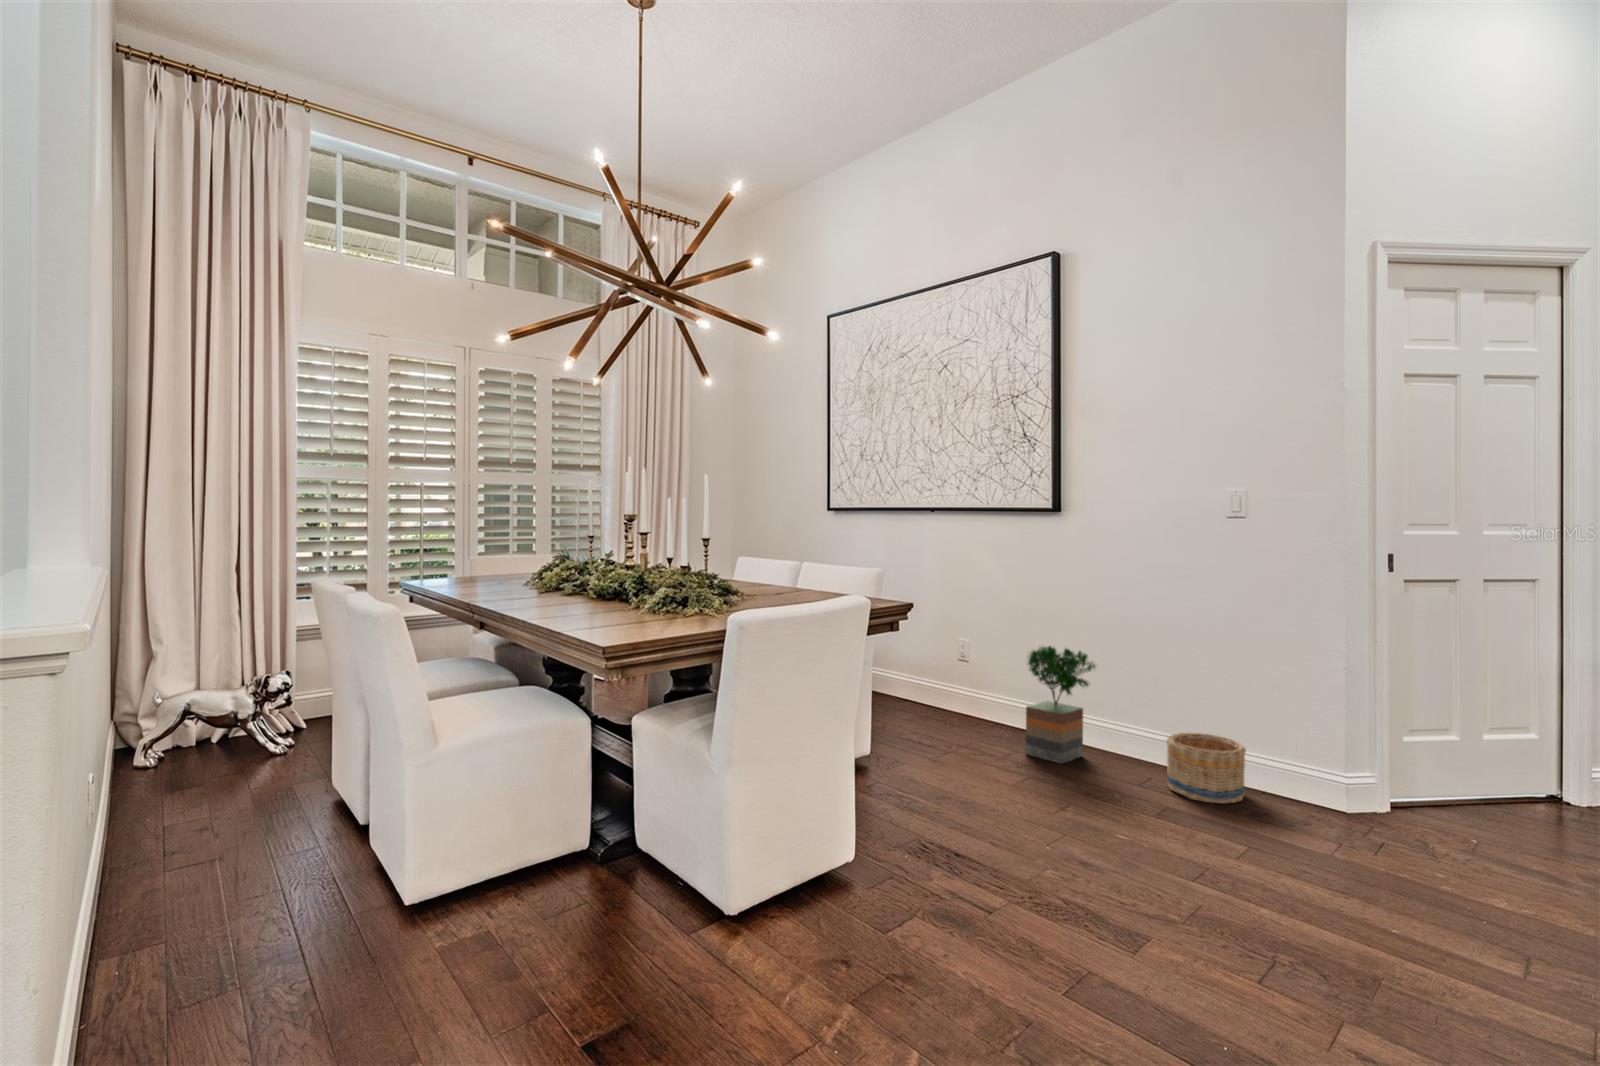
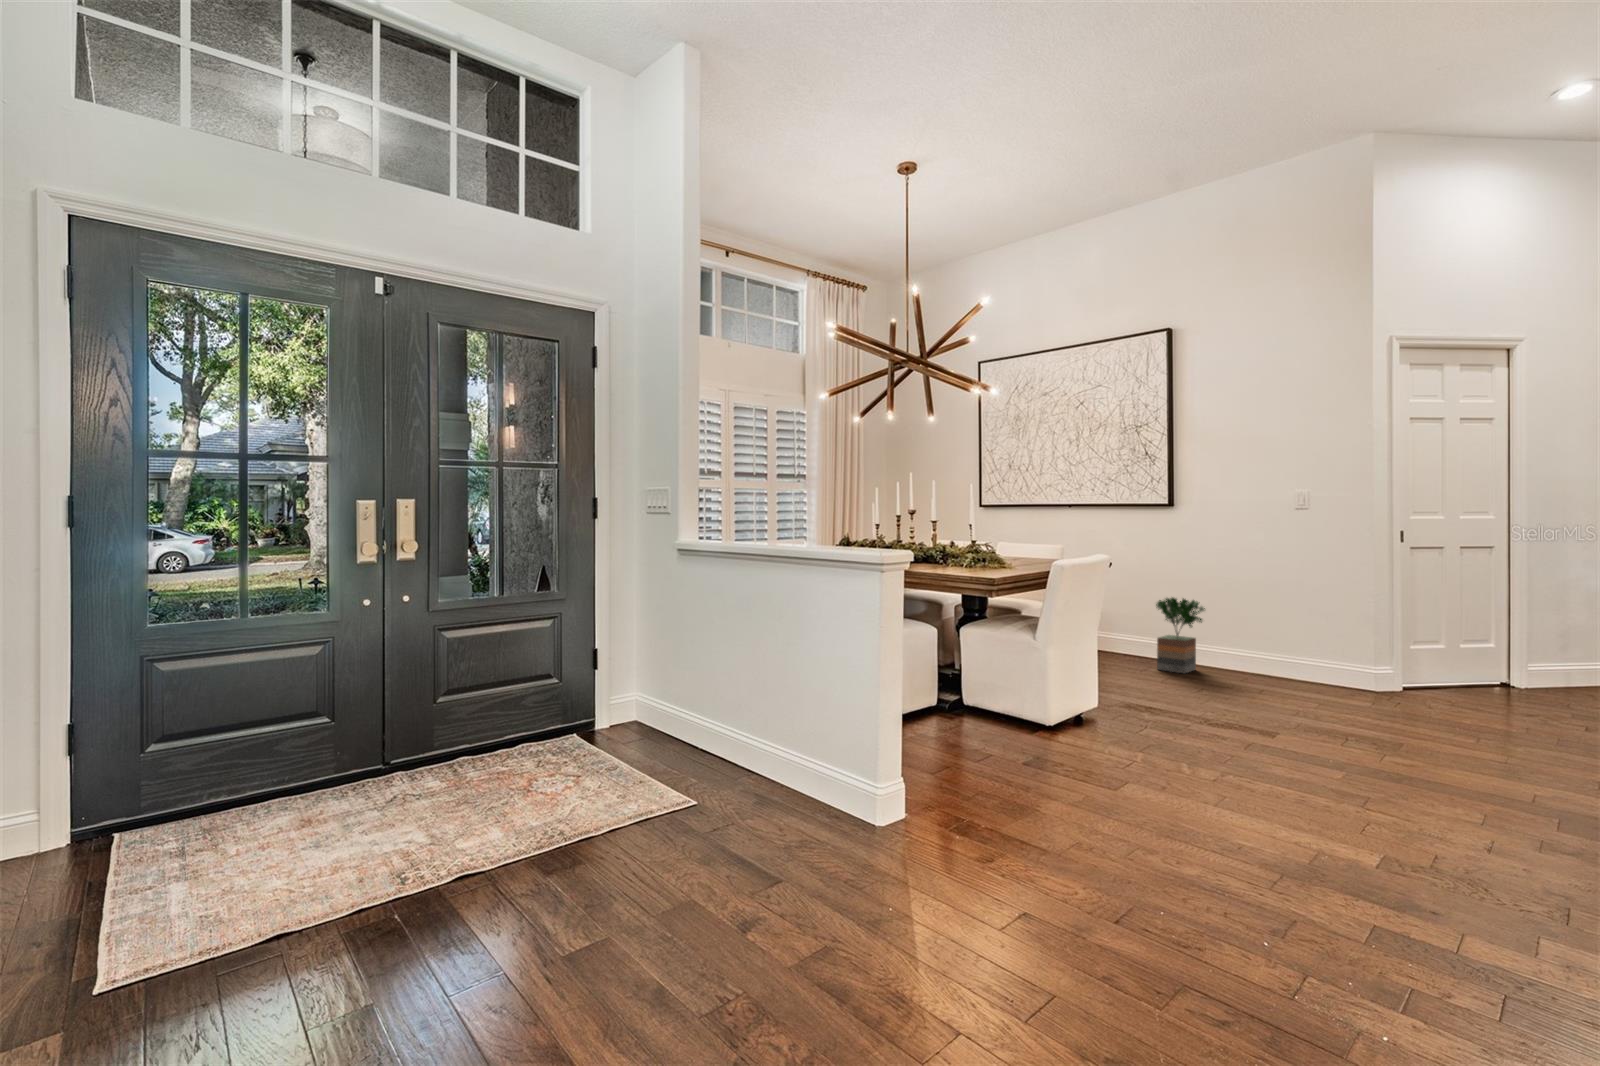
basket: present [1167,733,1246,803] -> none [1259,649,1312,689]

